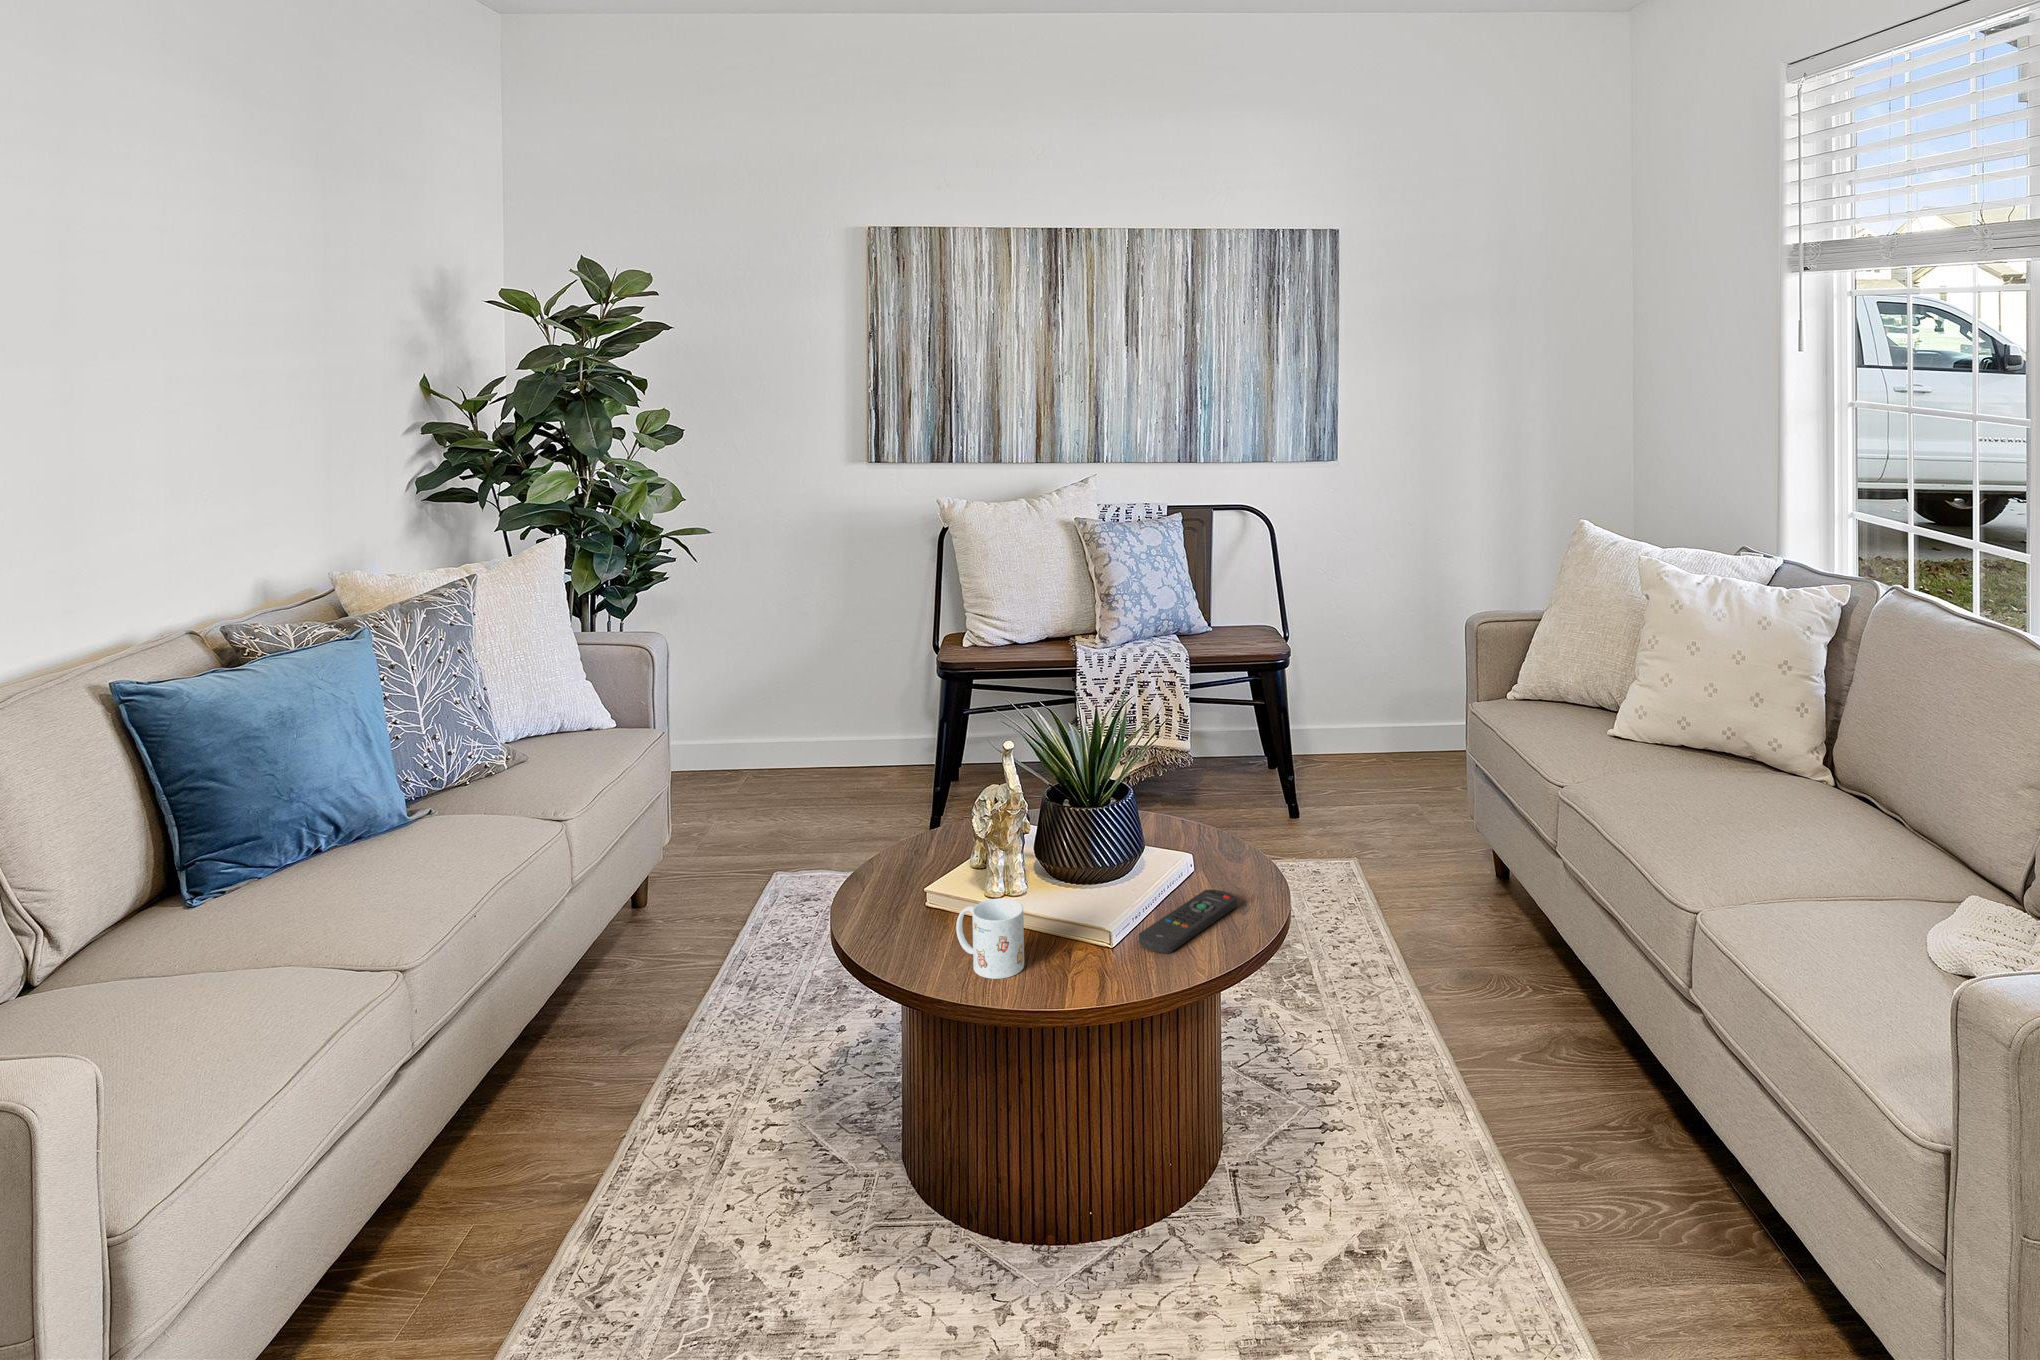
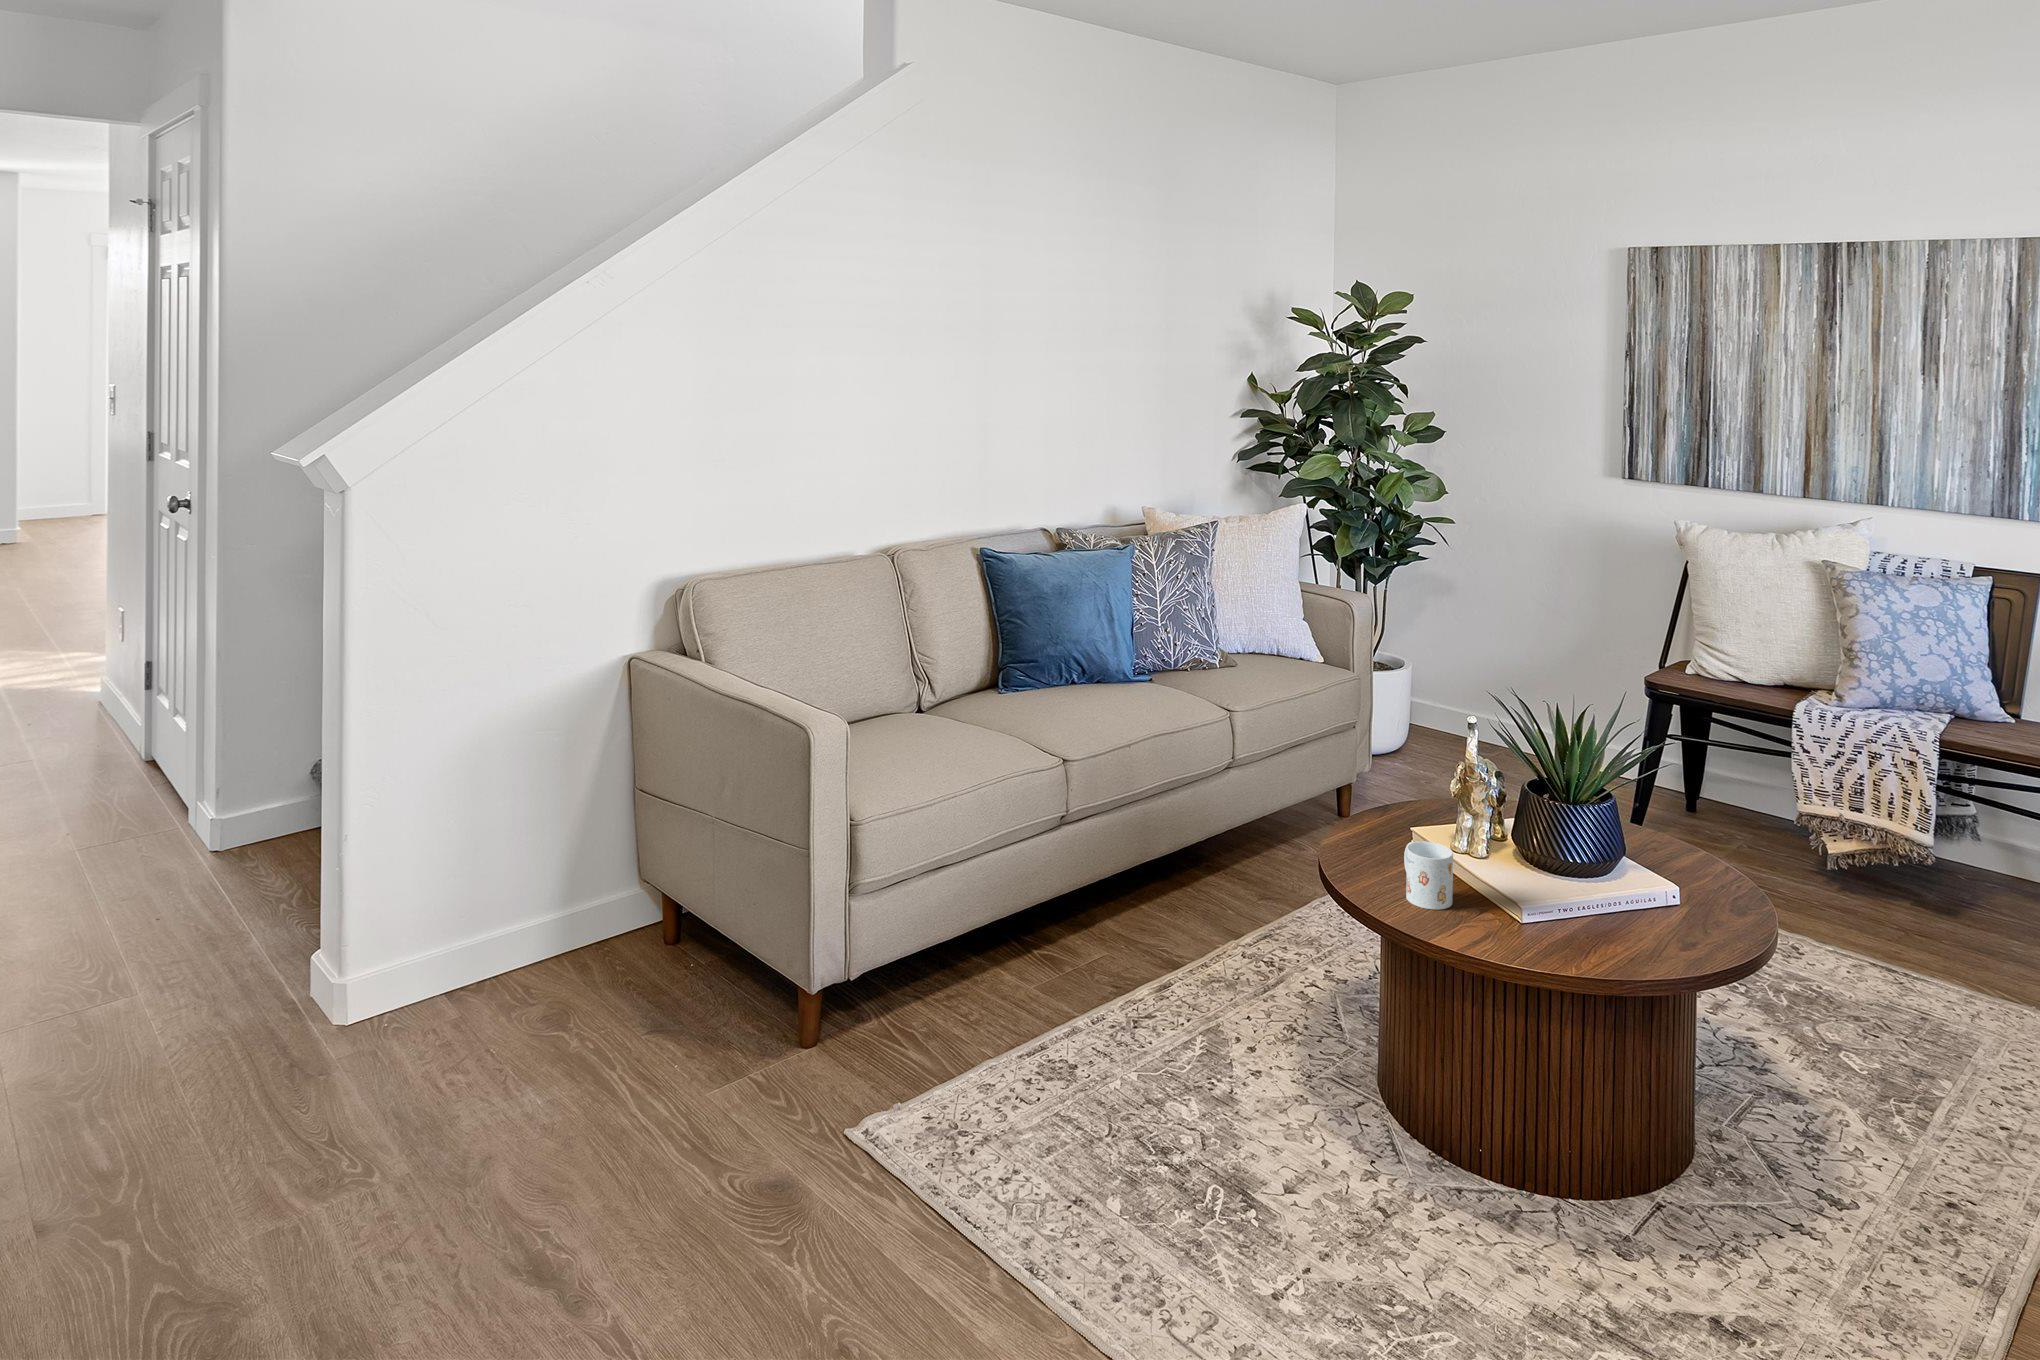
remote control: present [1139,890,1237,953] -> none [1563,918,1699,947]

